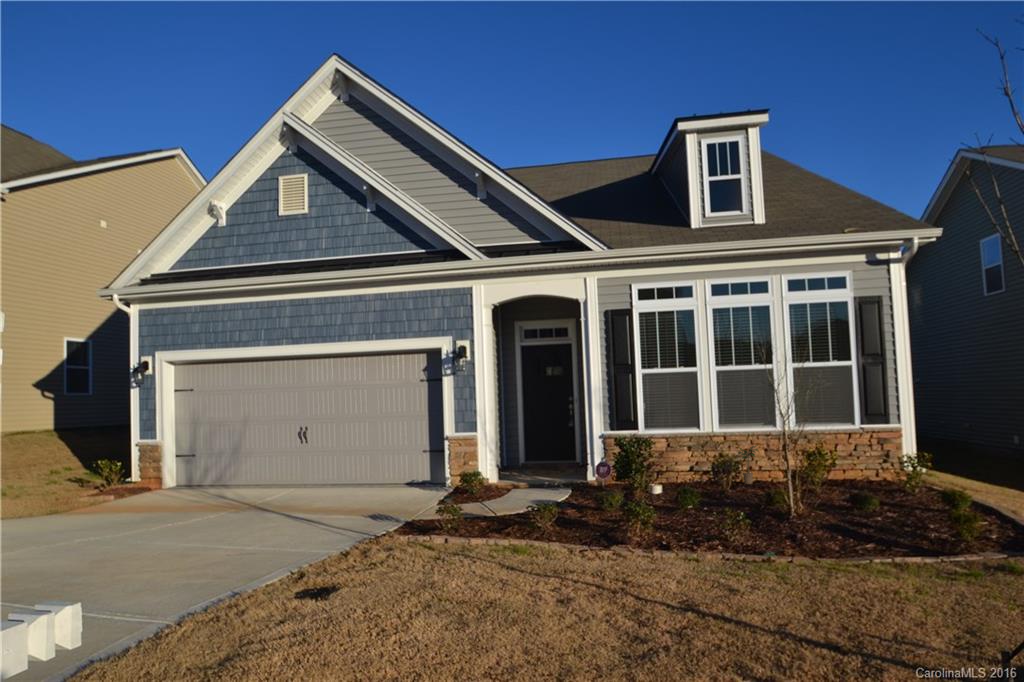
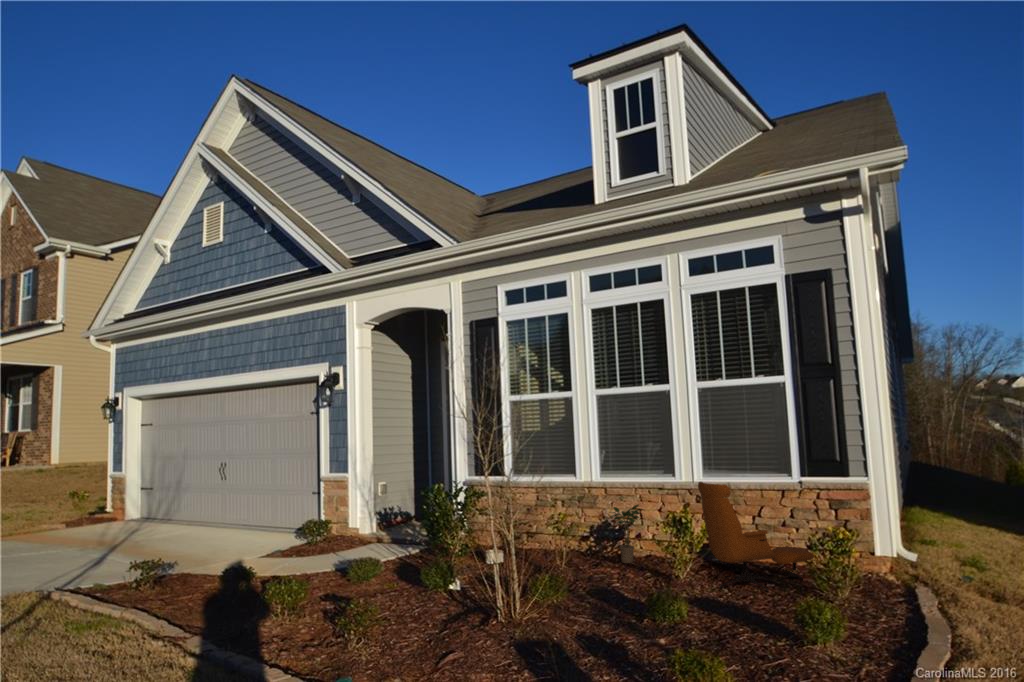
lounge chair: none [822,425,877,489] -> present [698,482,814,591]

